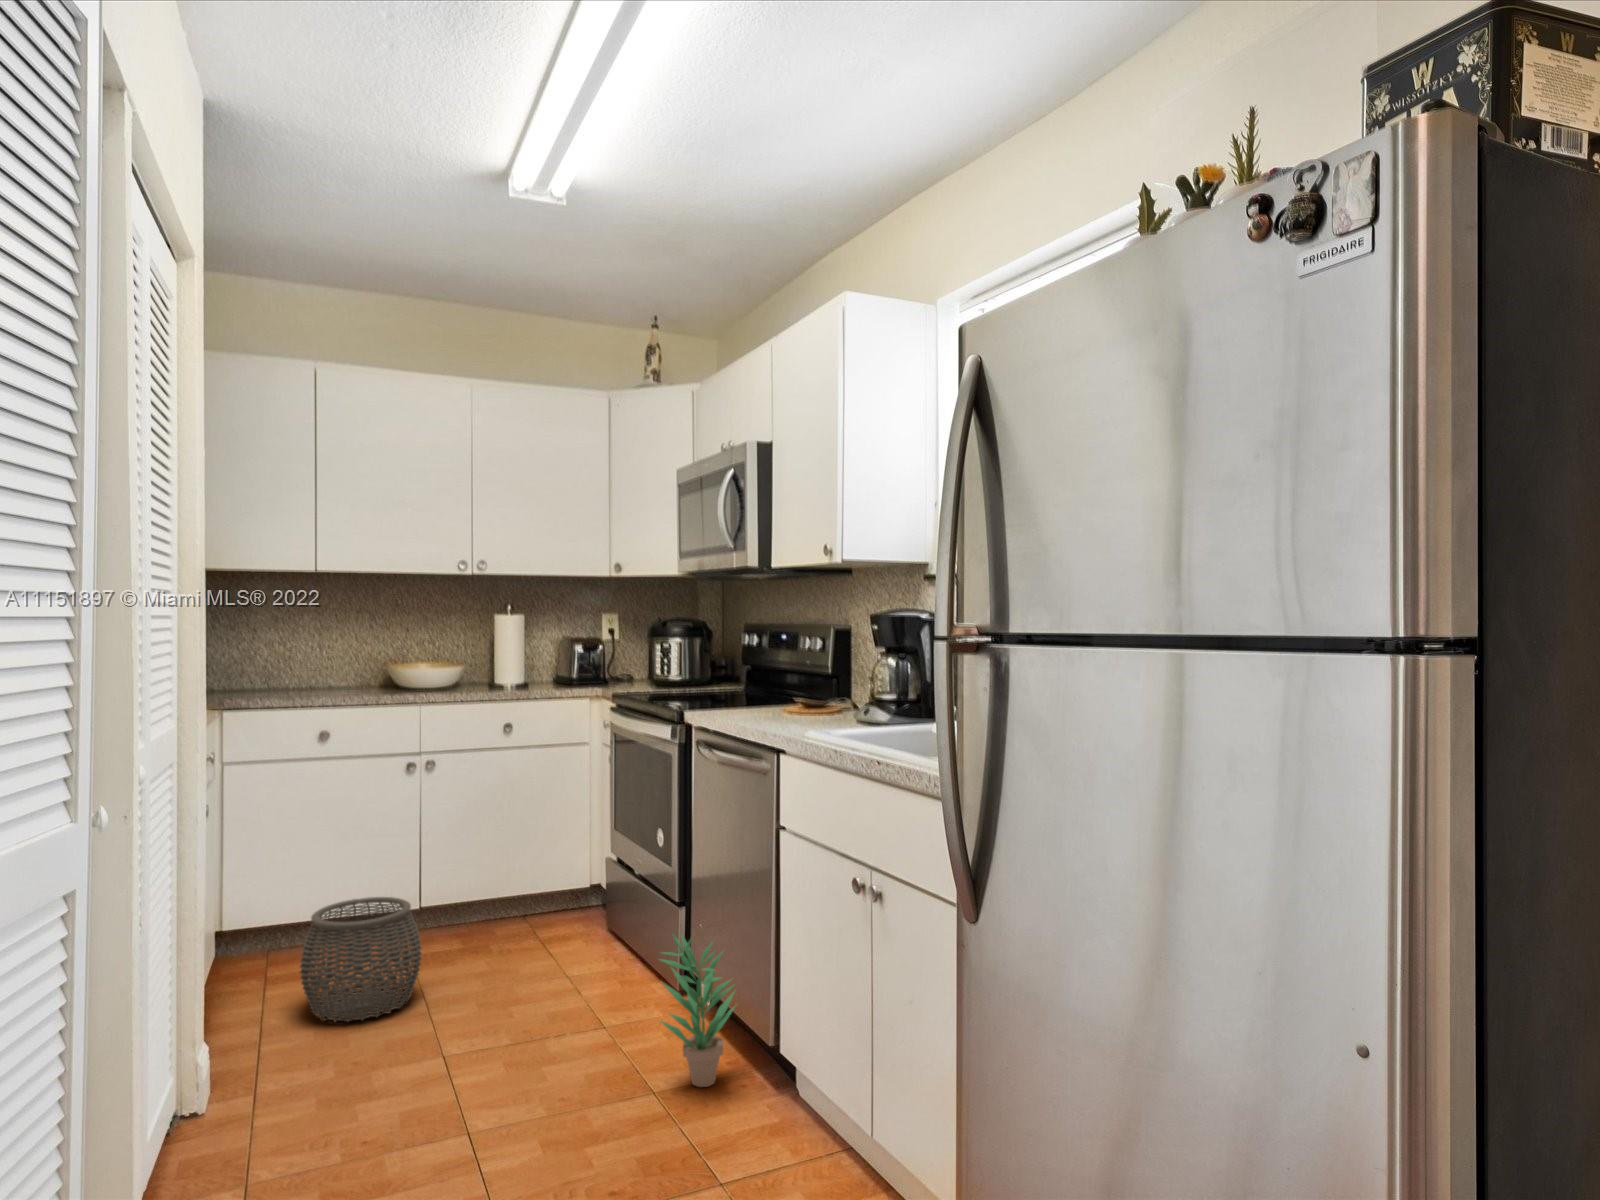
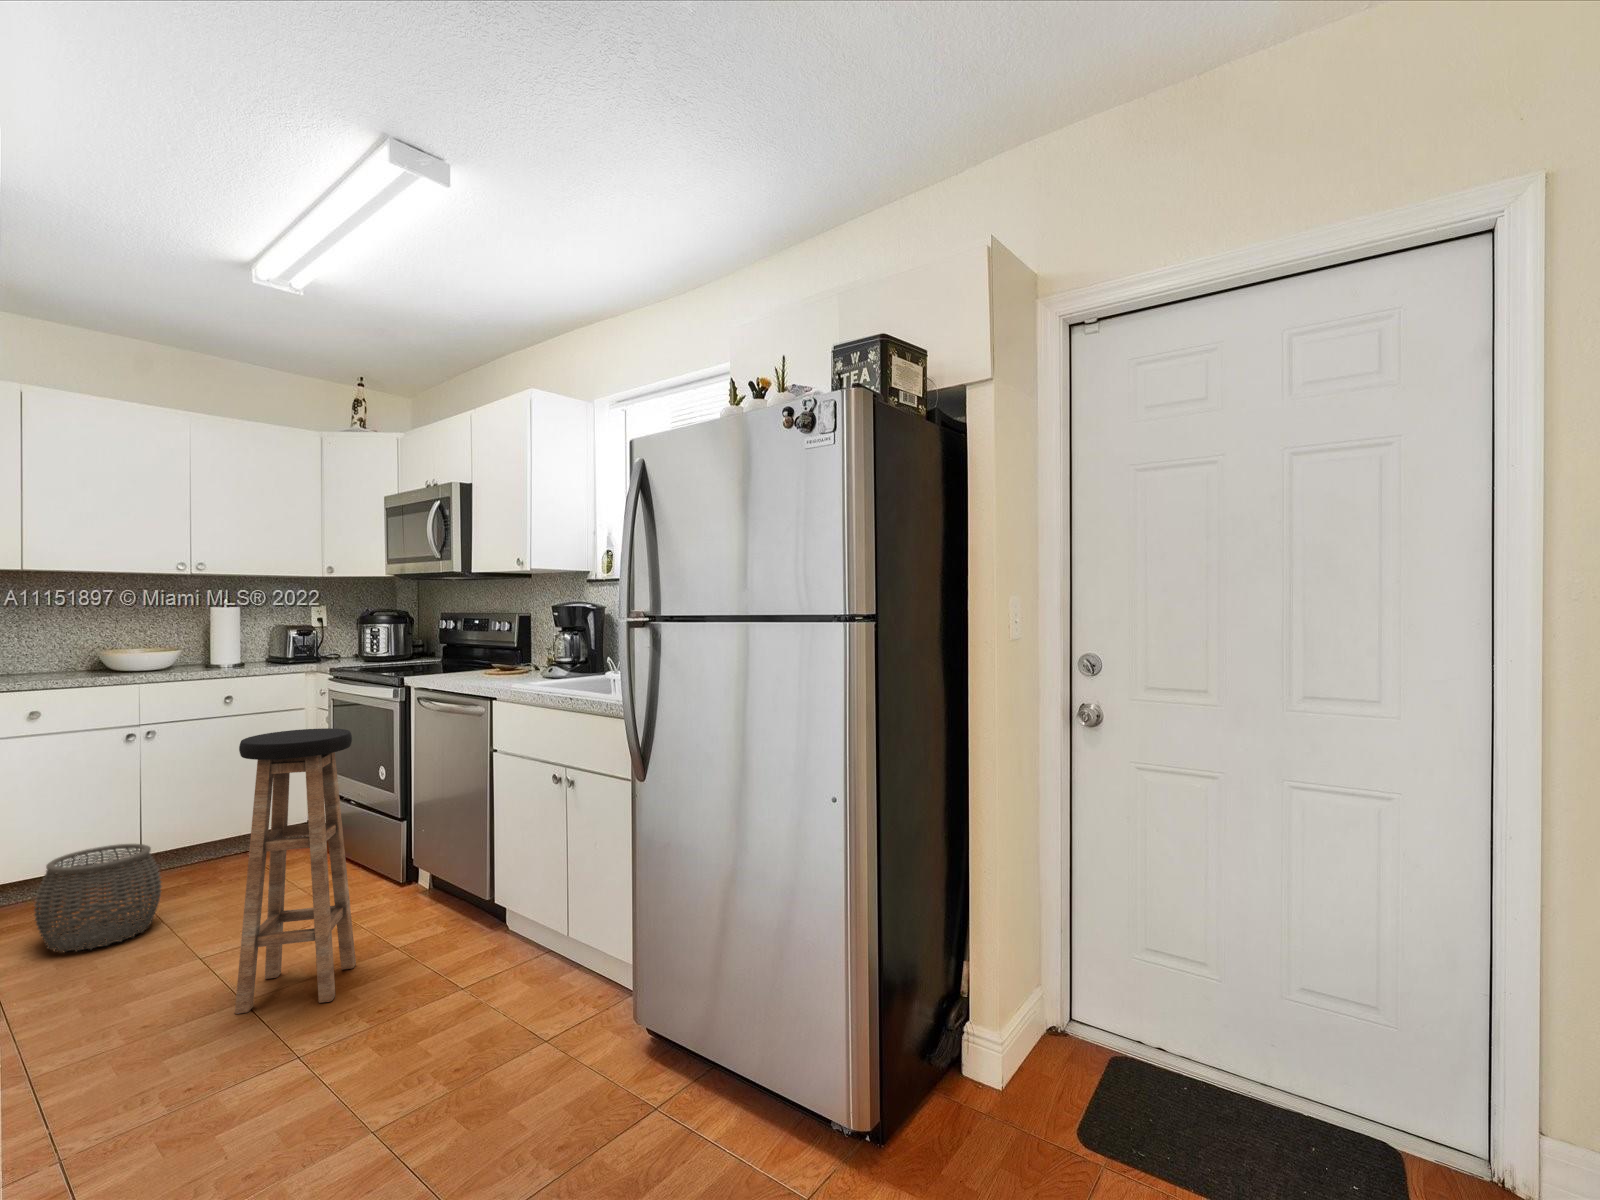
bar stool: none [451,782,601,1167] -> present [235,728,356,1014]
potted plant: present [660,936,735,1087] -> none [398,831,460,938]

